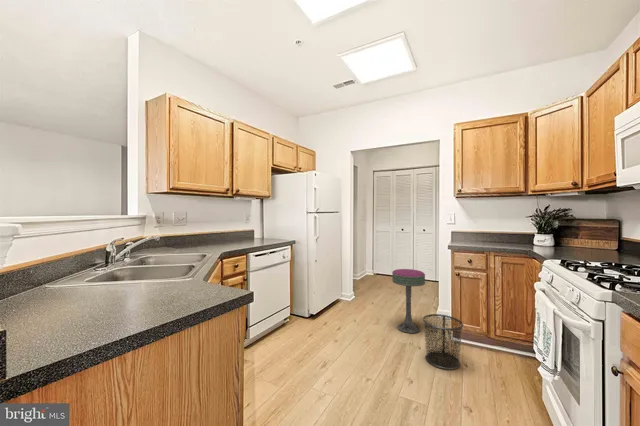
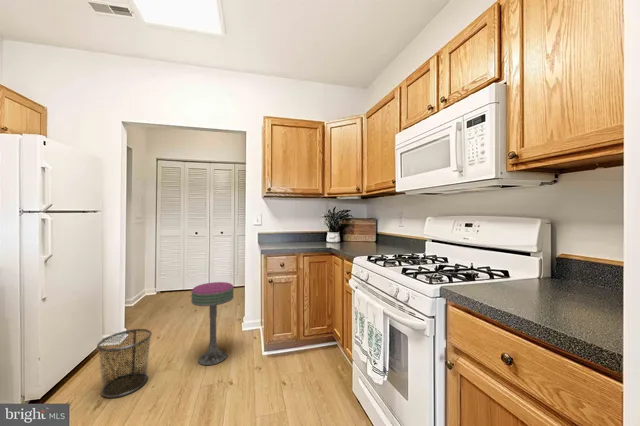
waste bin: present [423,314,463,369] -> present [97,329,152,398]

